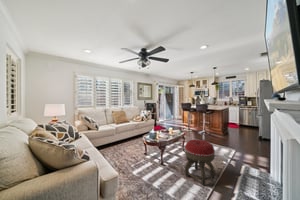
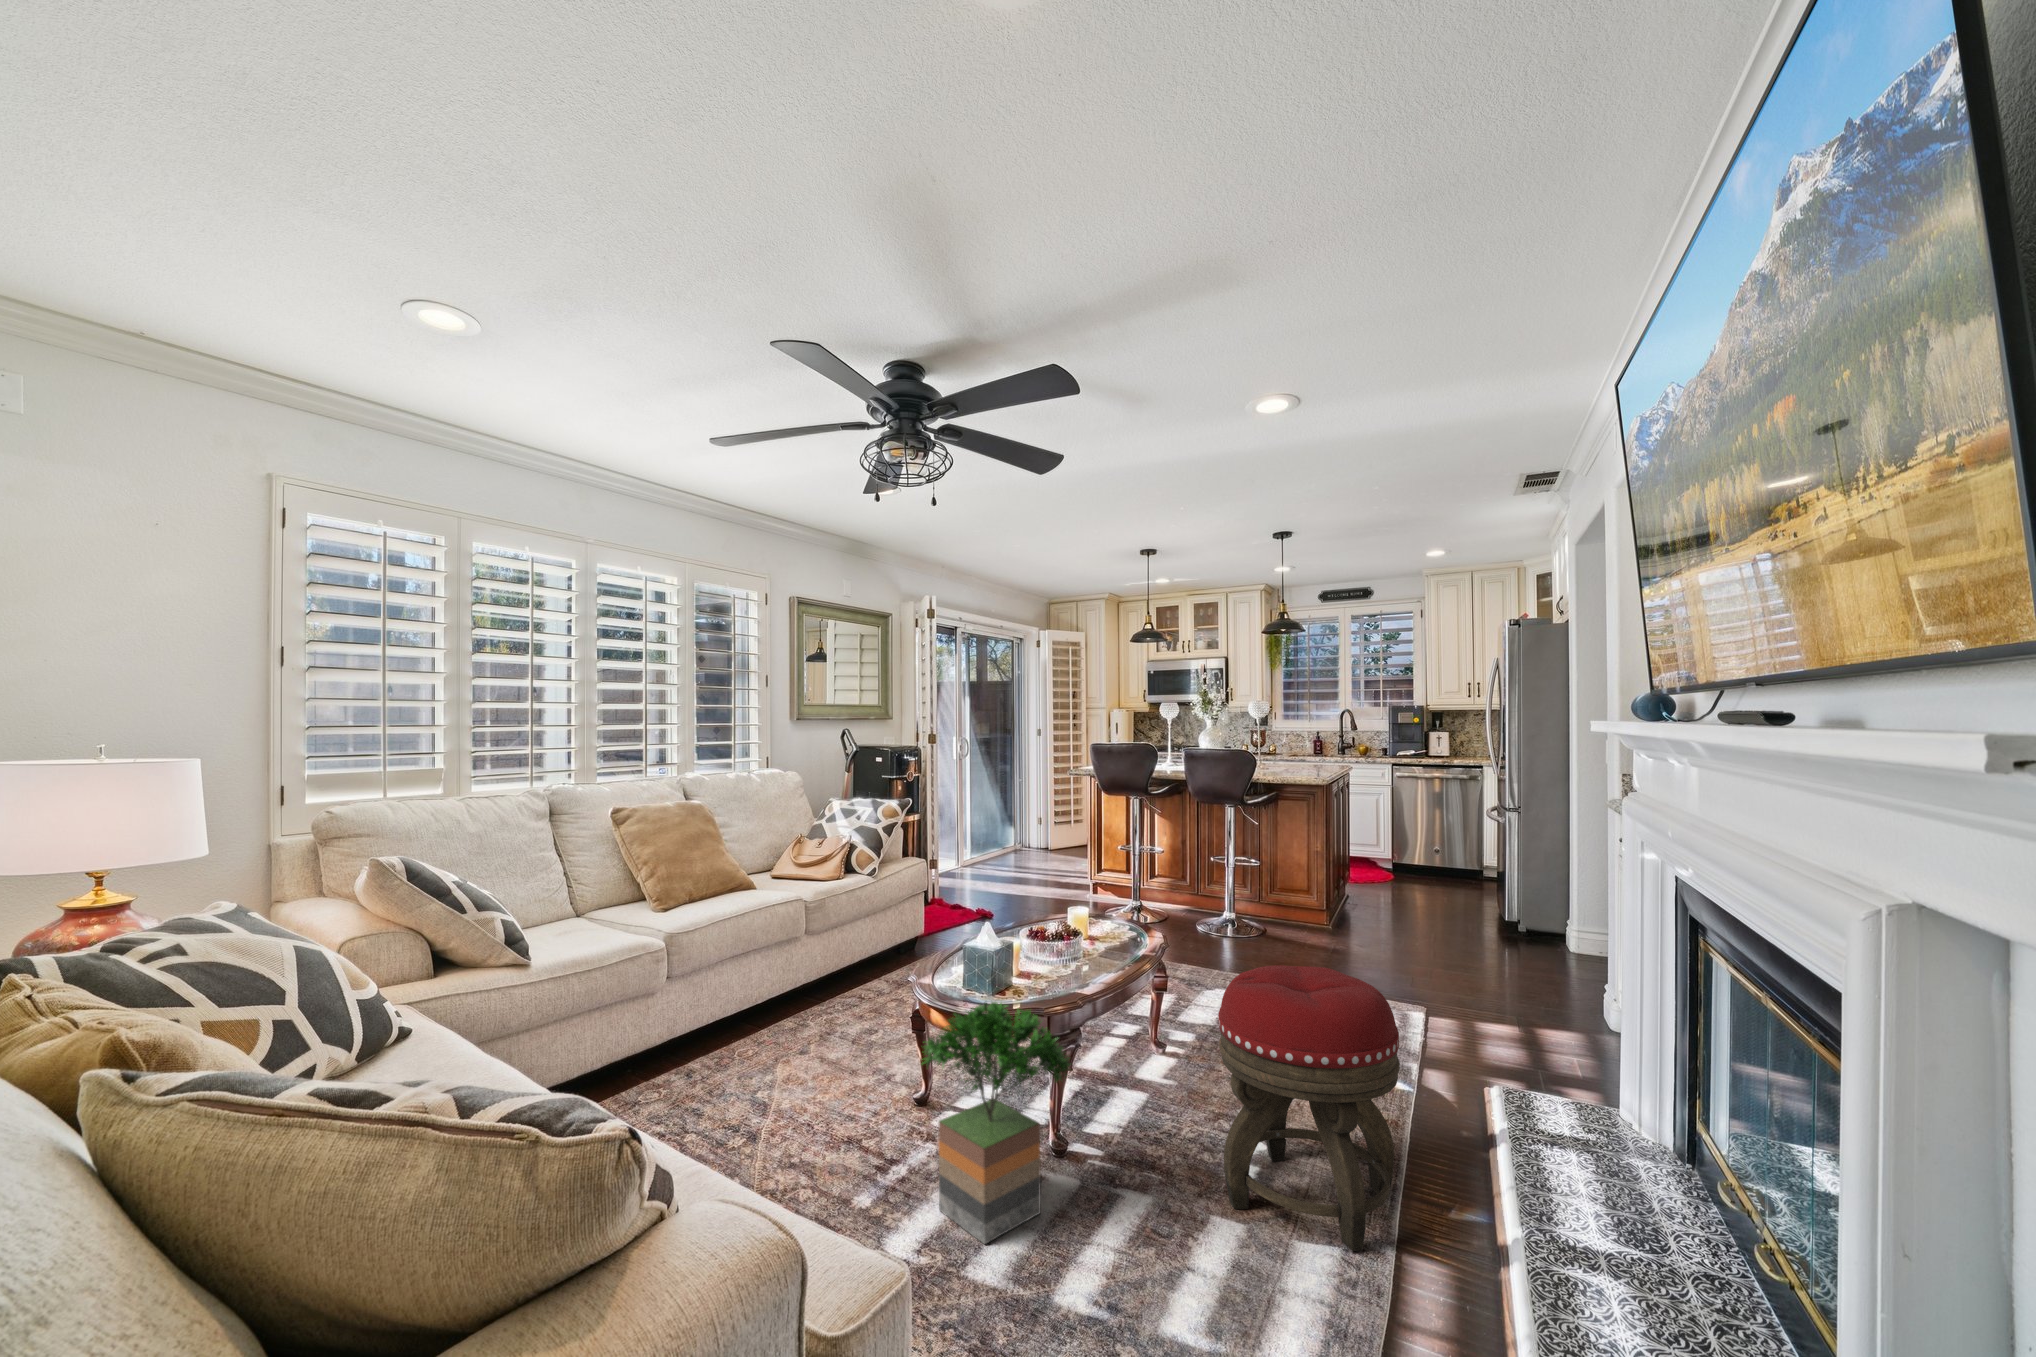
potted tree: none [139,141,161,176] -> present [922,1002,1071,1244]

